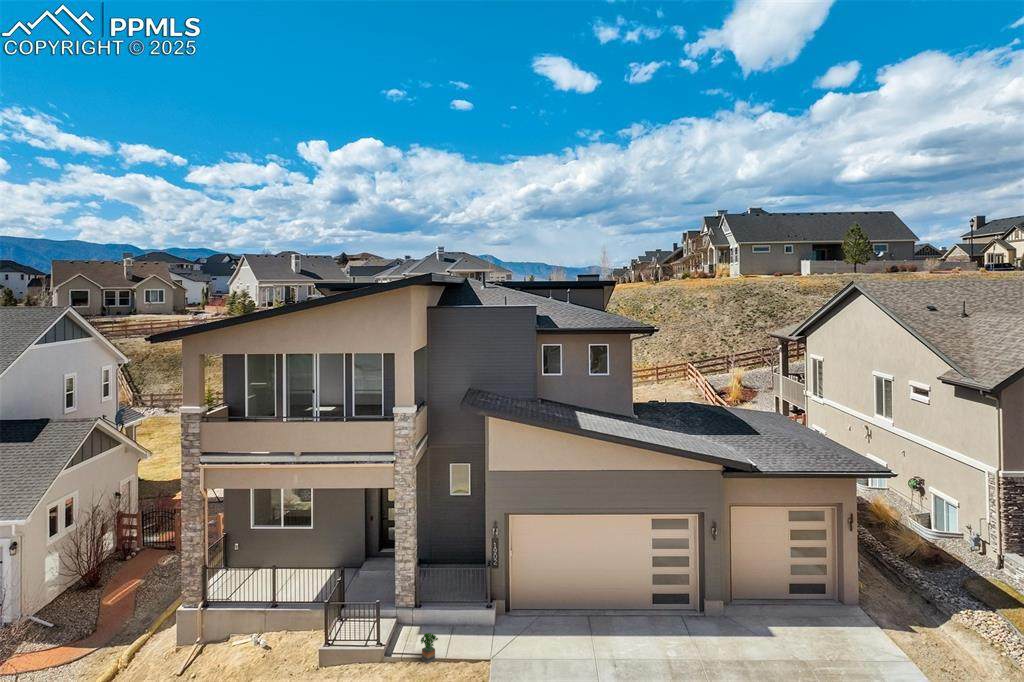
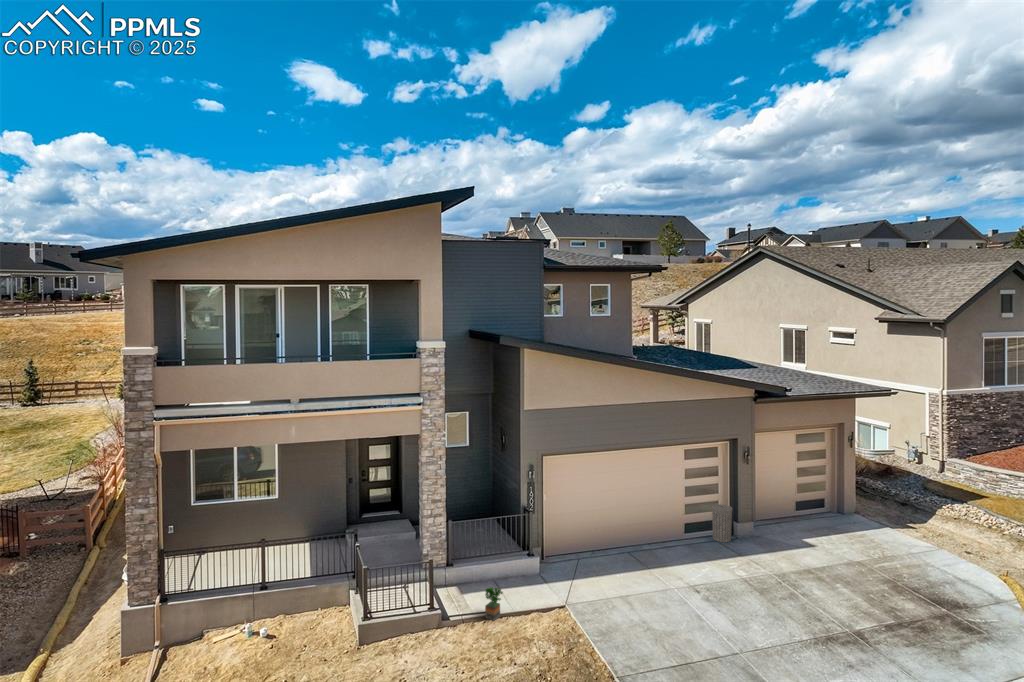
trash can: none [678,577,699,616] -> present [712,504,732,542]

